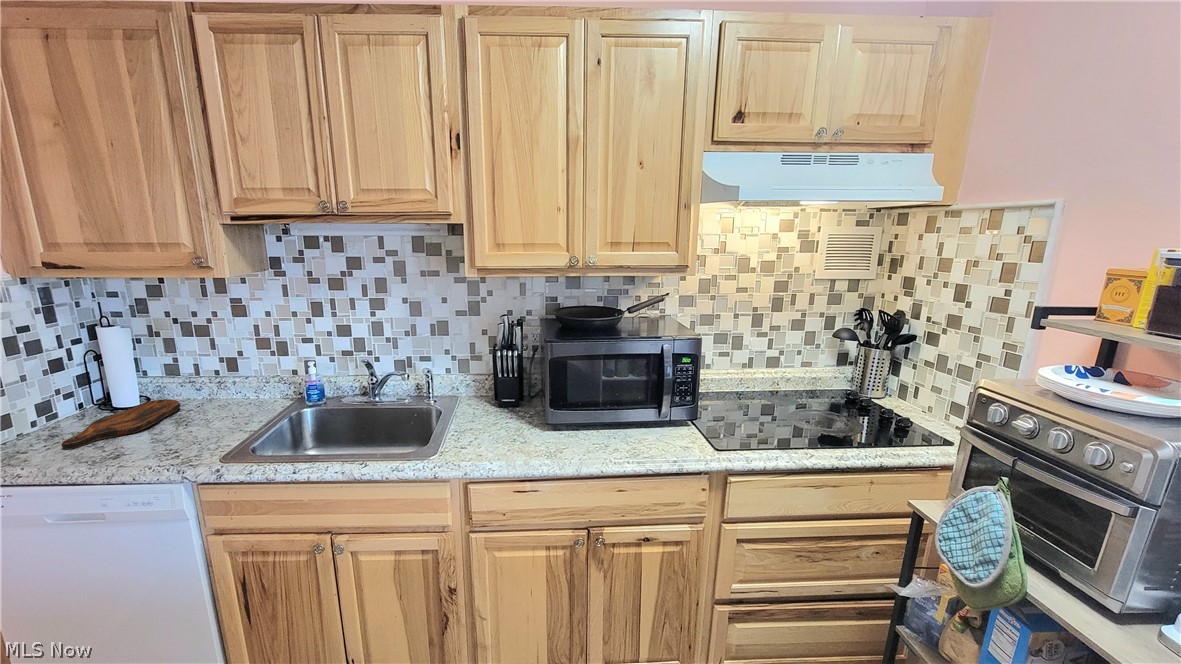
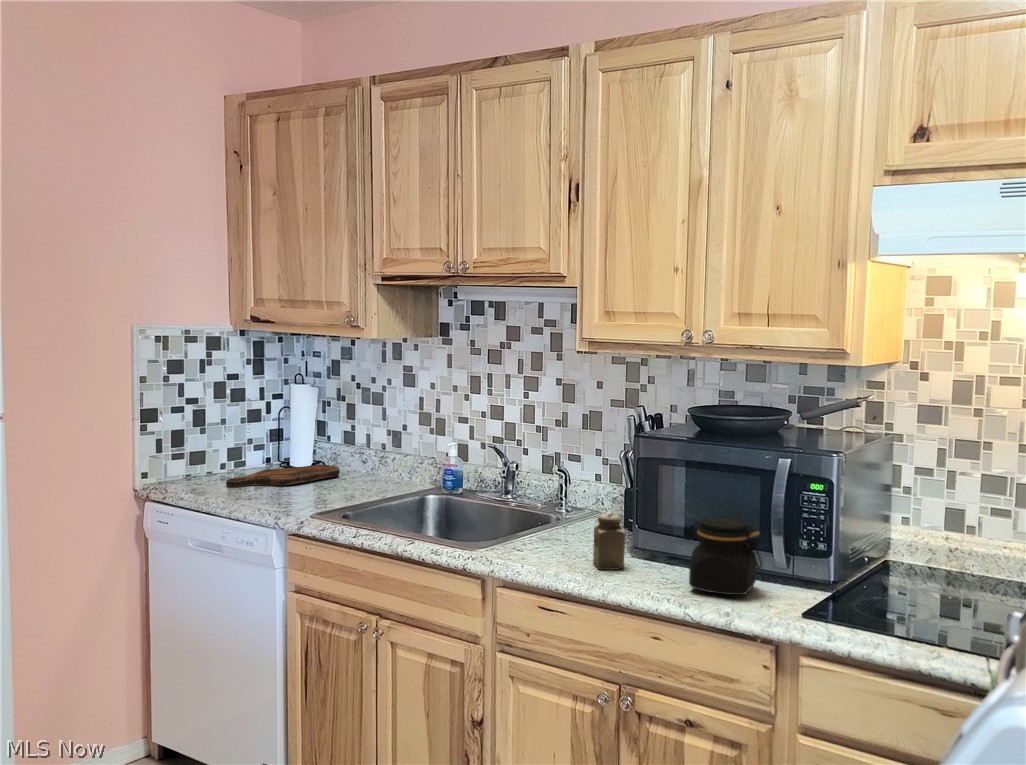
jar: none [588,394,640,449] -> present [685,516,762,595]
salt shaker: none [511,407,539,450] -> present [593,514,625,570]

